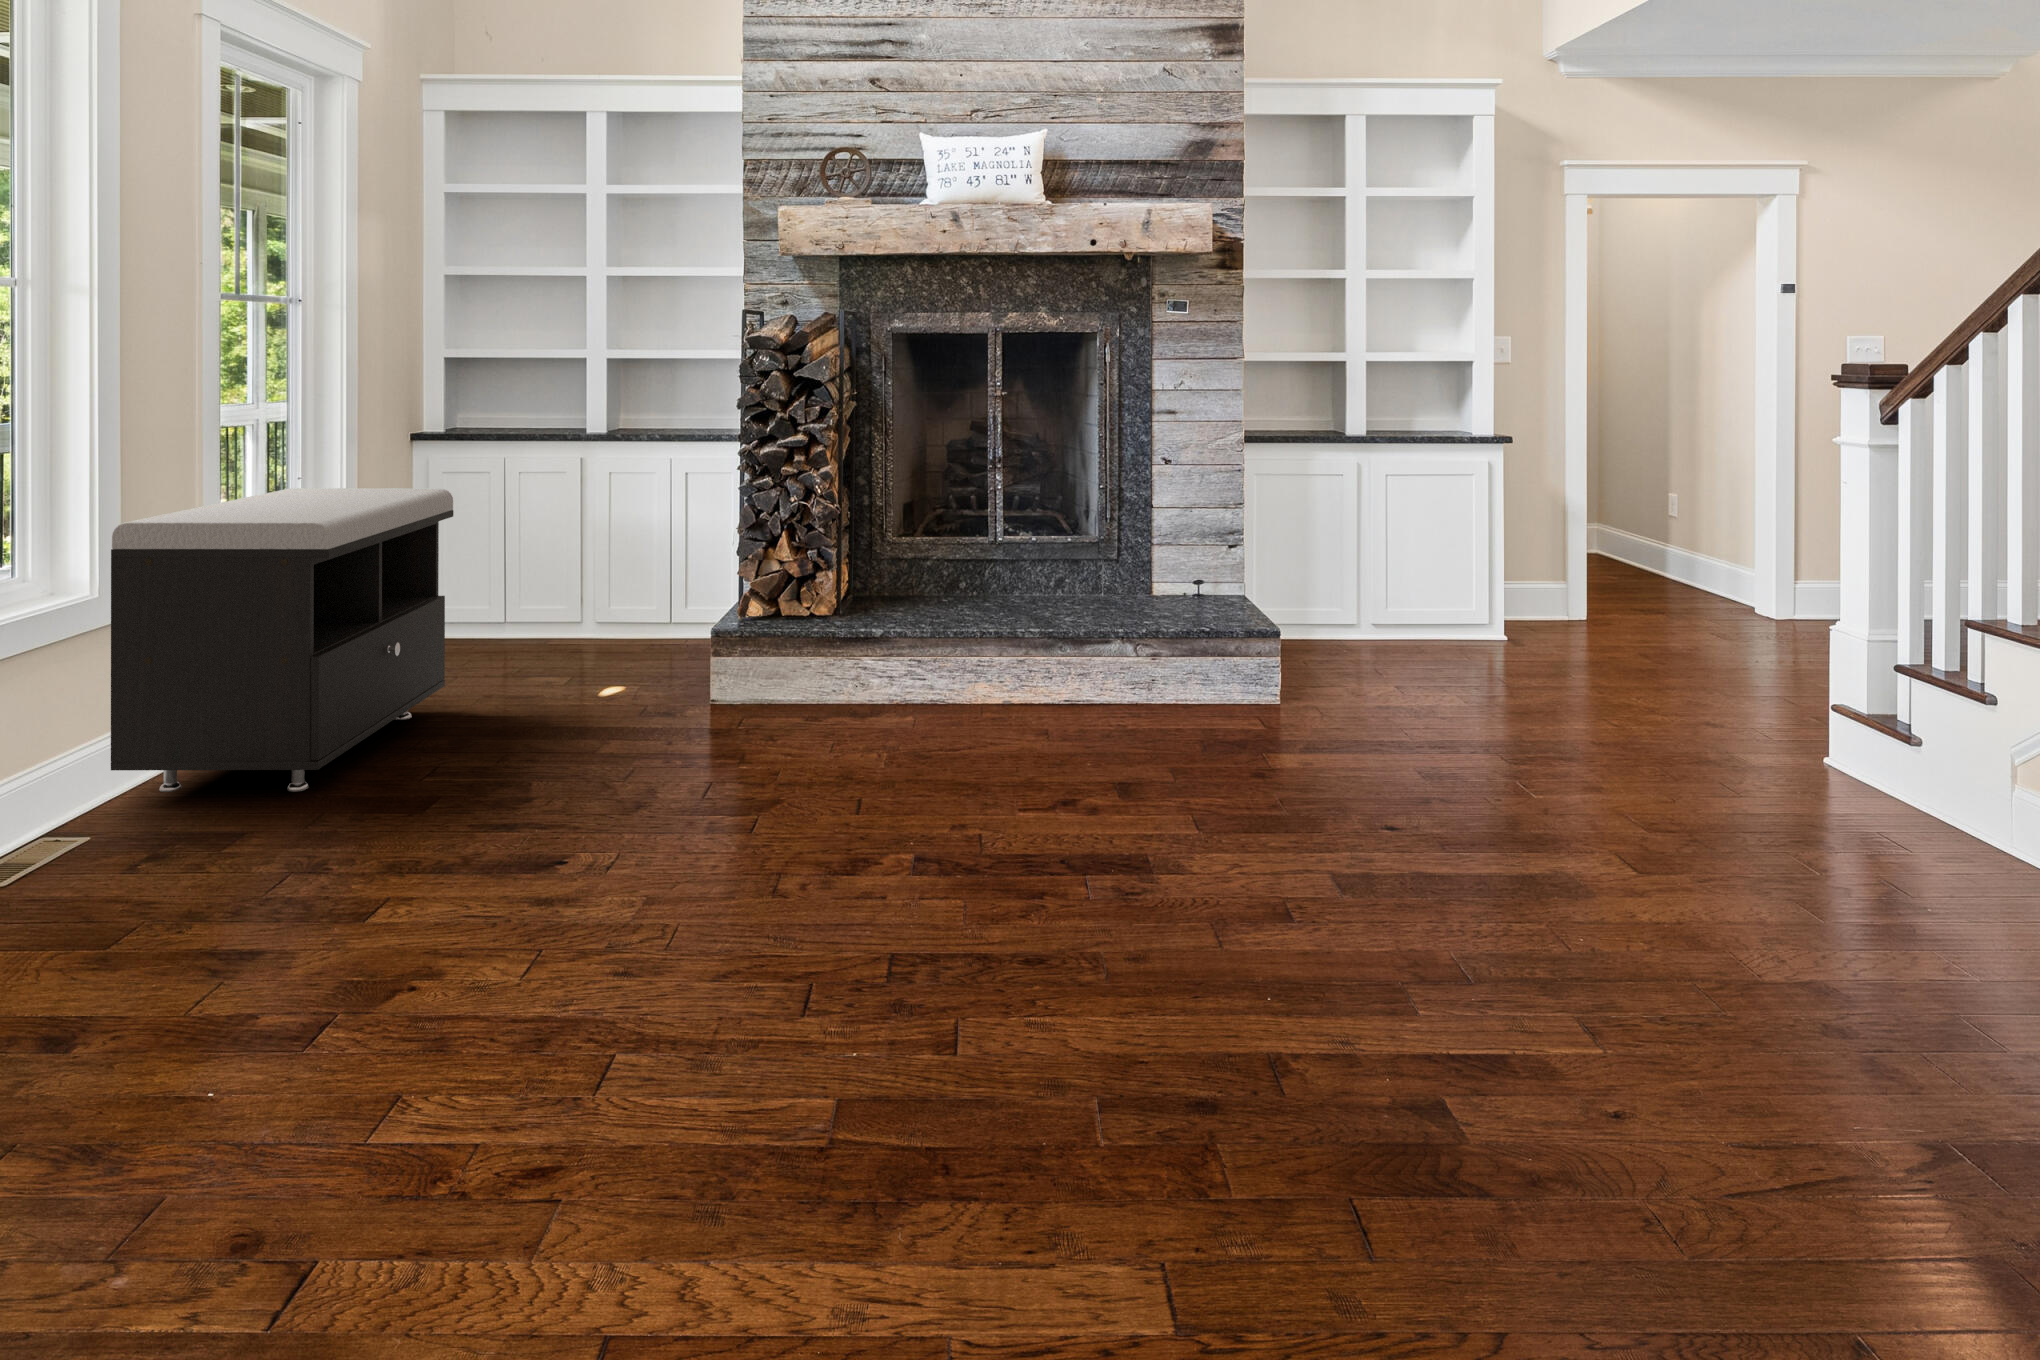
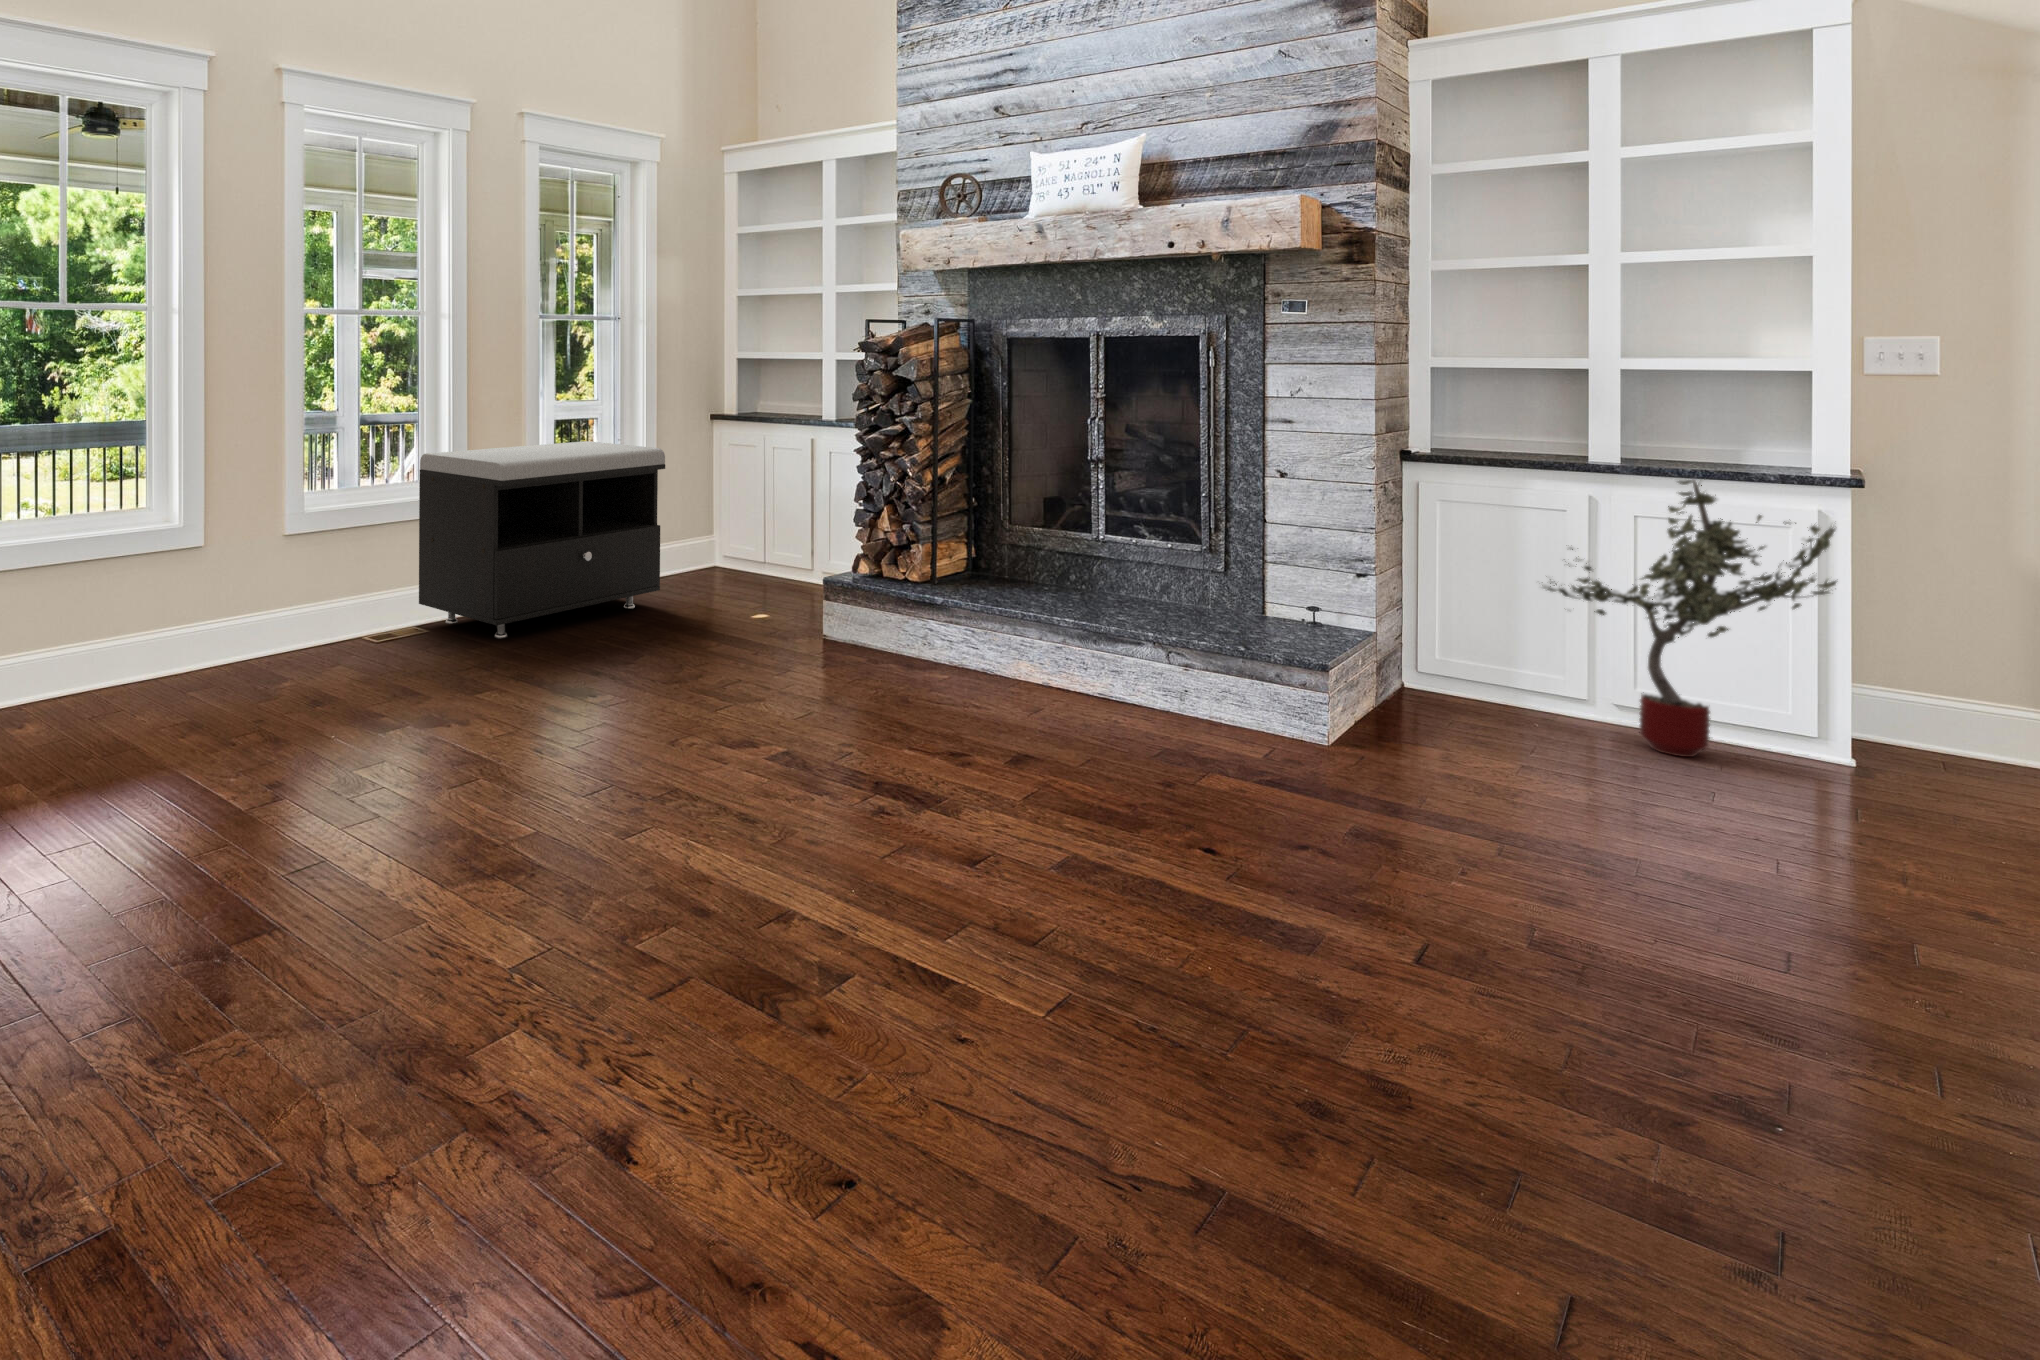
potted tree: none [1327,442,1506,658] -> present [1544,479,1836,757]

